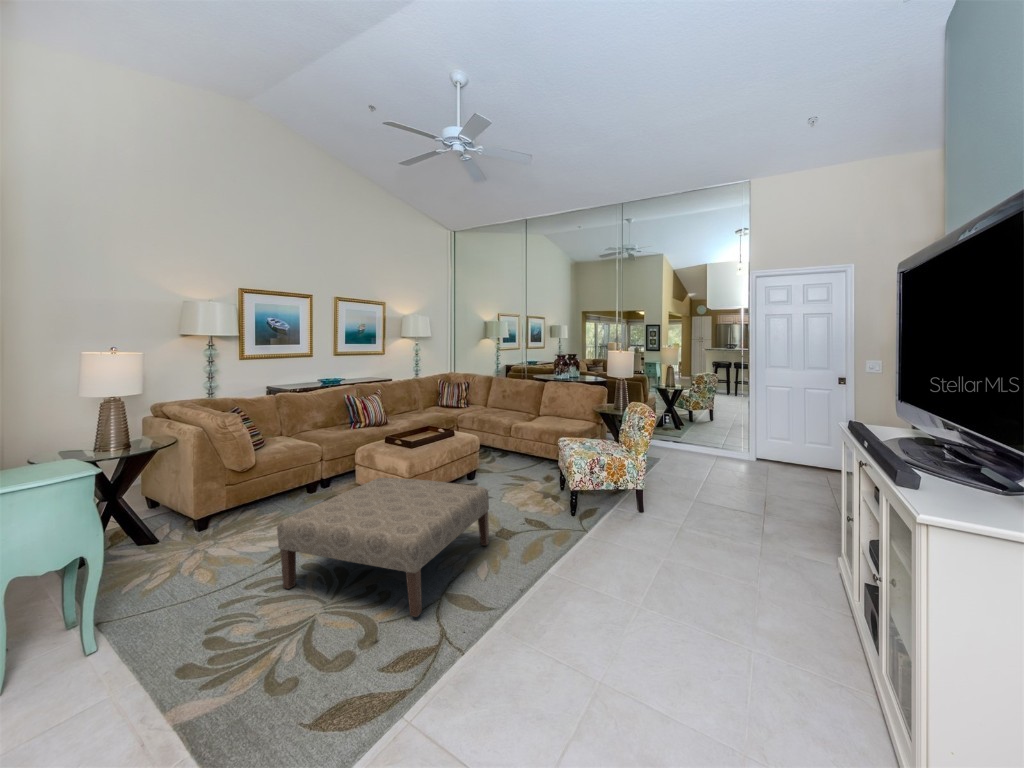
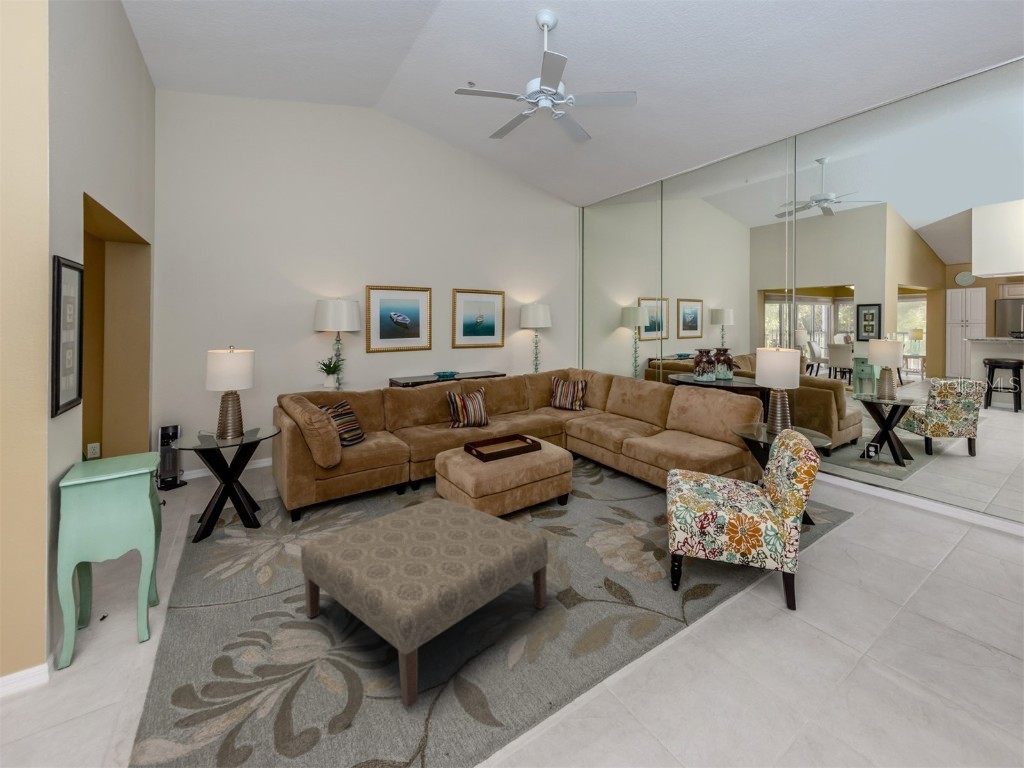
flower arrangement: none [183,362,225,400] -> present [318,354,346,387]

